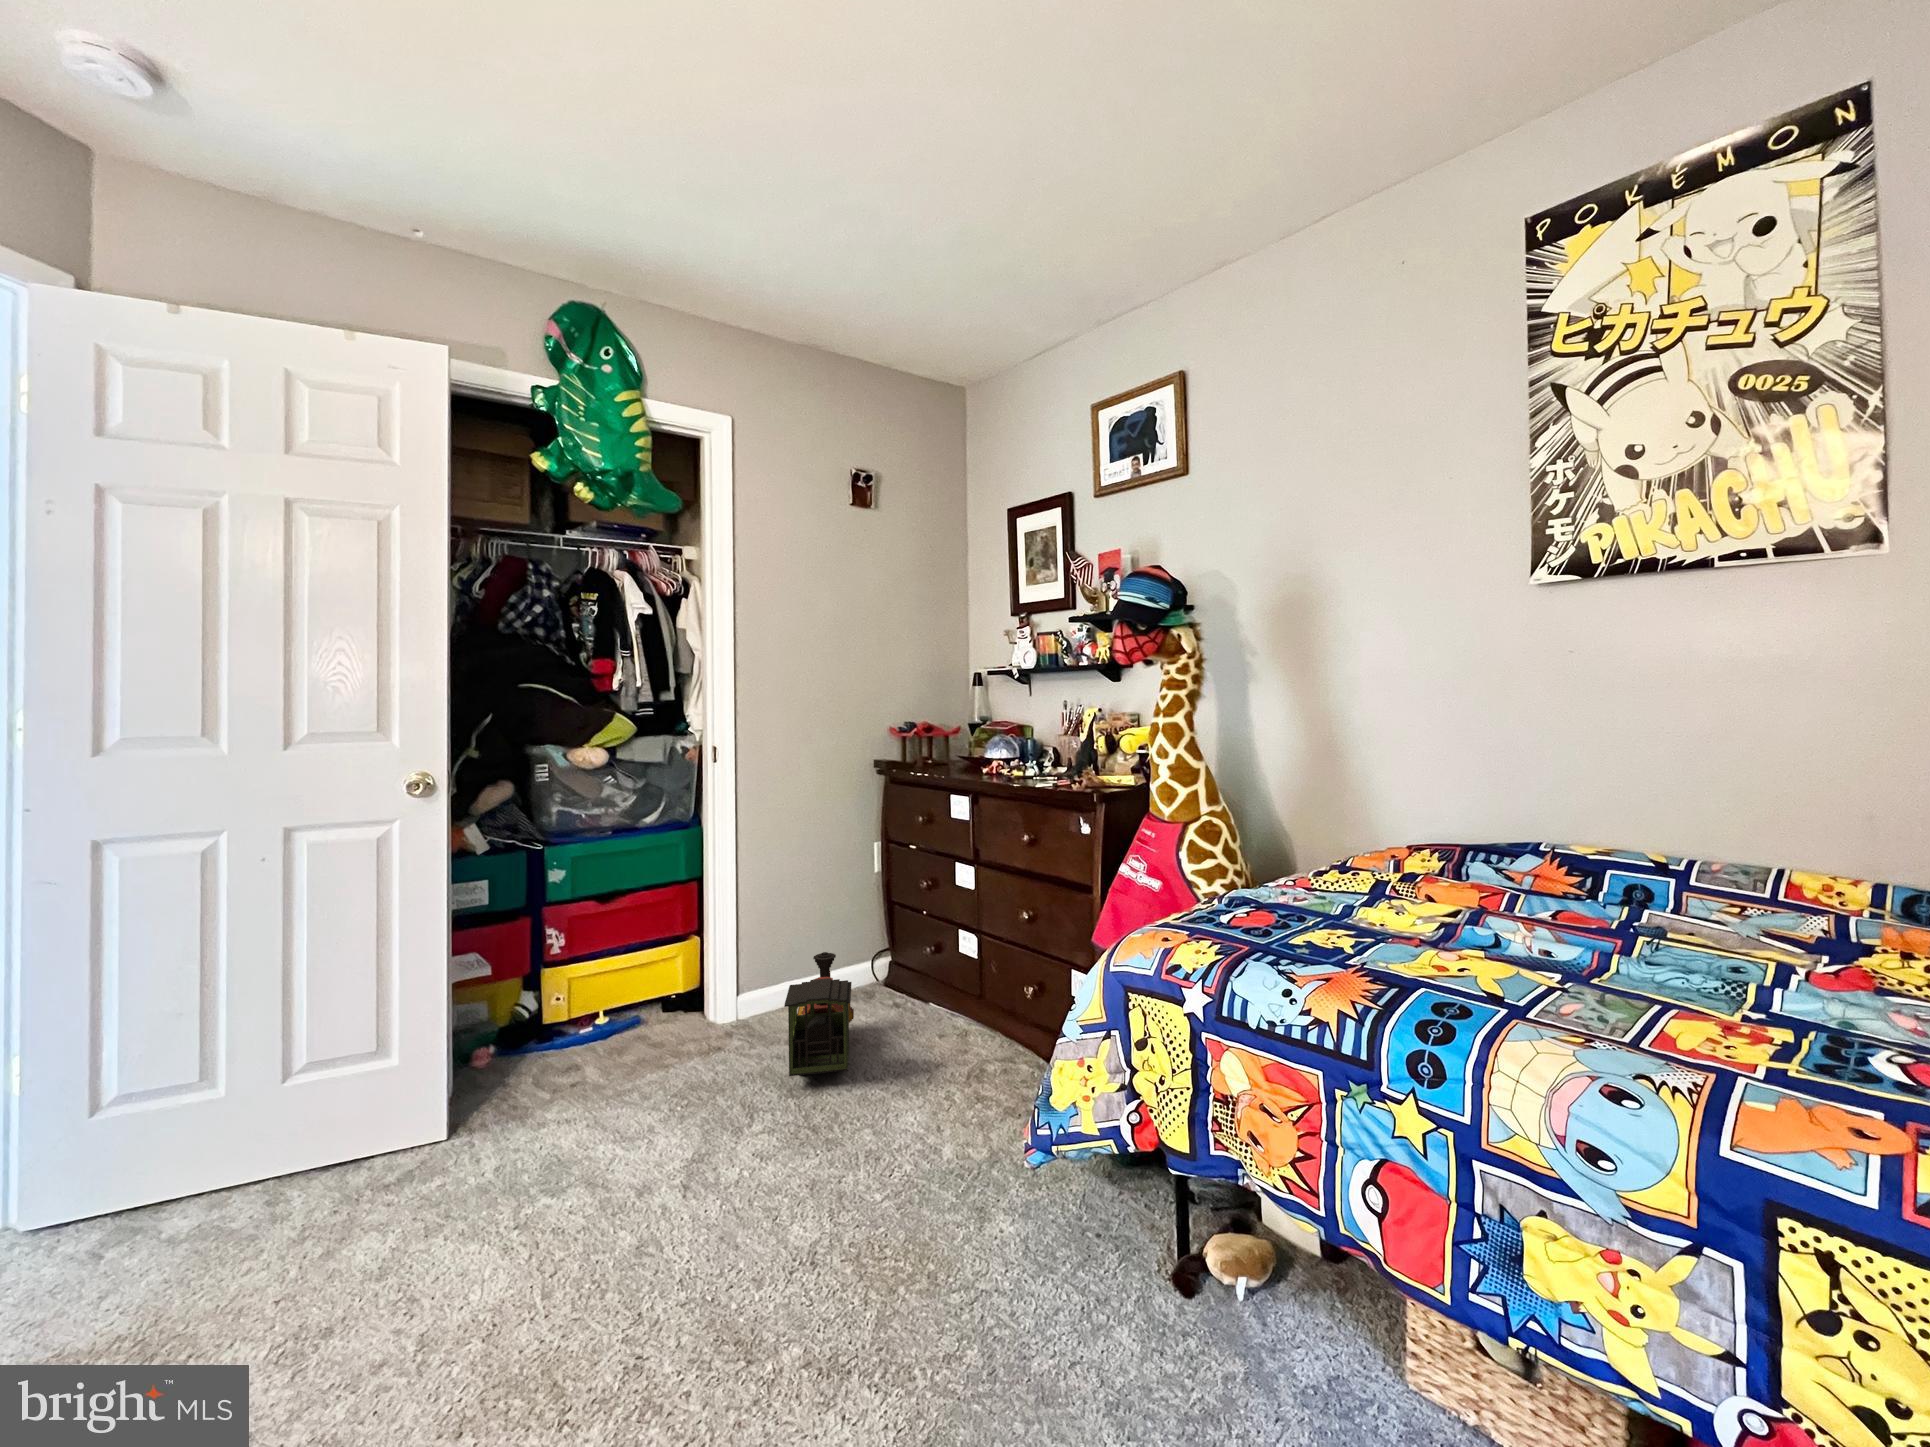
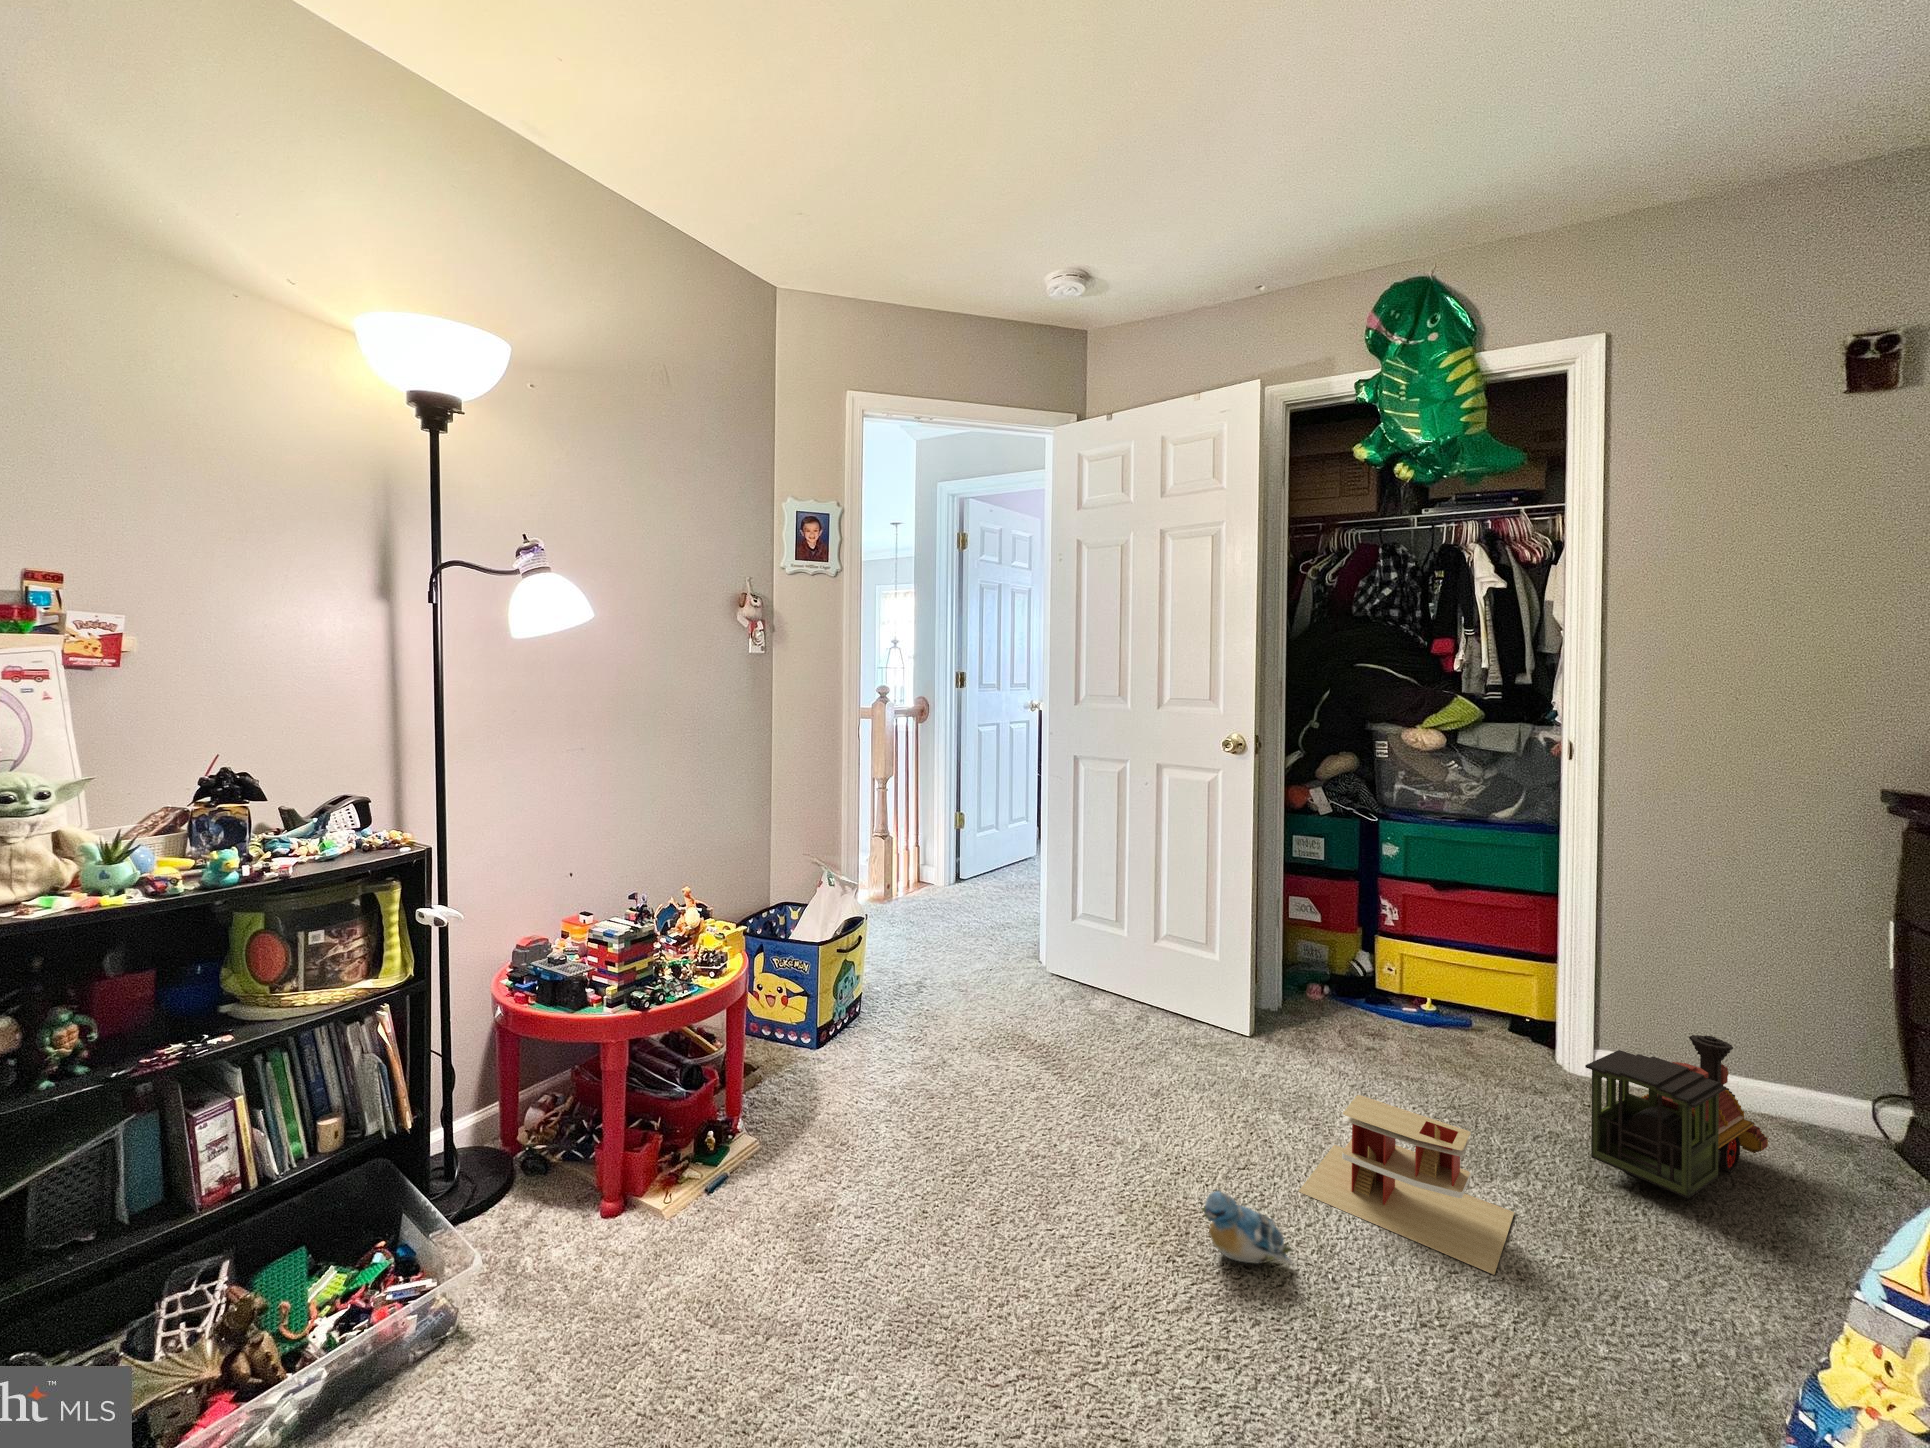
toy house: none [620,1098,797,1252] -> present [1299,1095,1514,1275]
plush toy: none [591,1288,687,1365] -> present [1202,1191,1294,1264]

